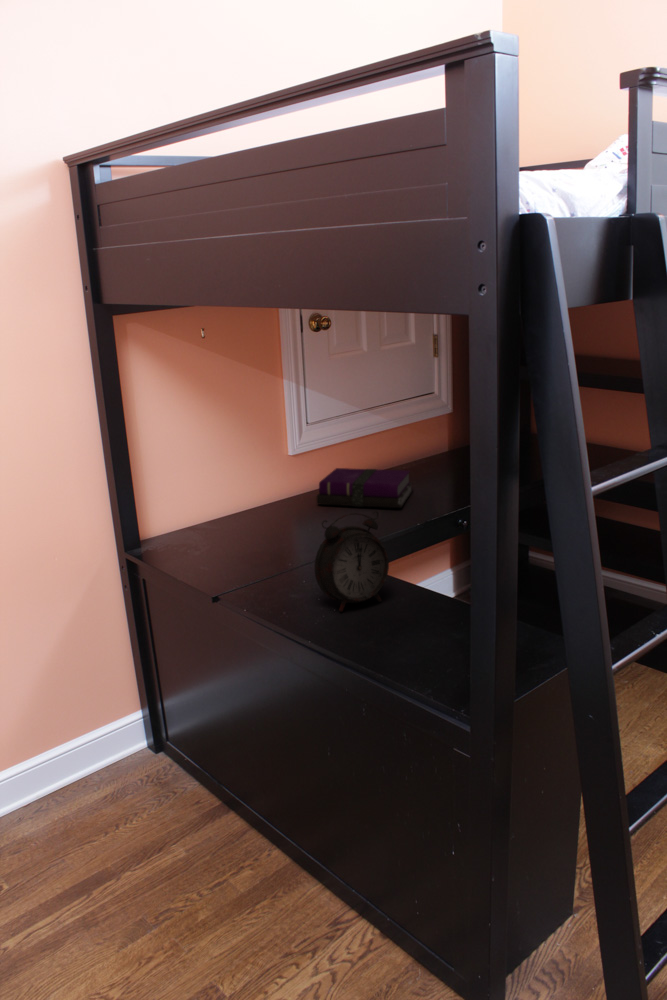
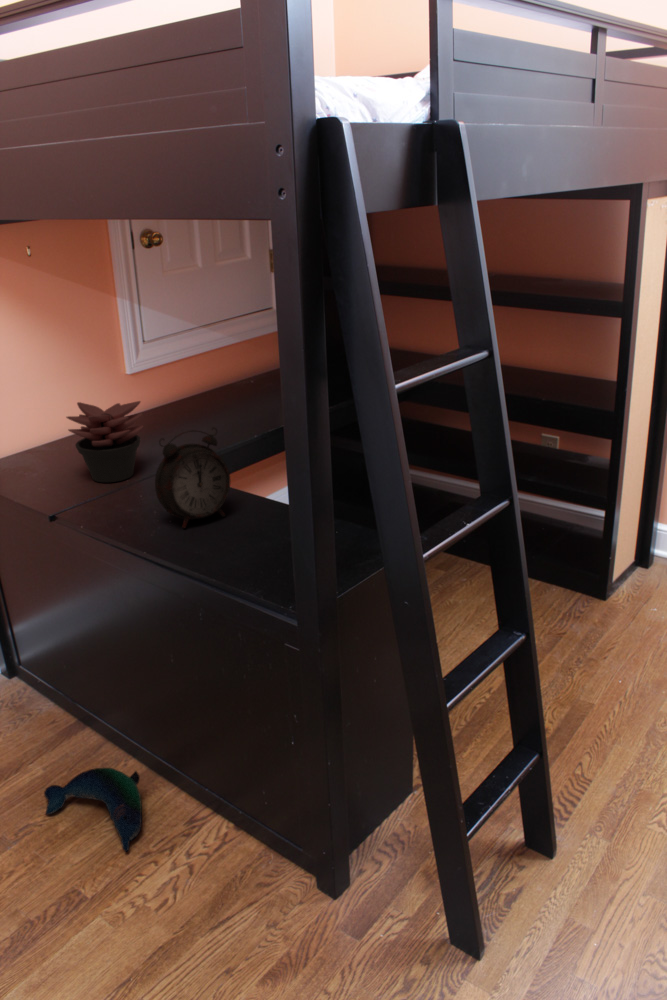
notebook: present [317,468,412,508] -> none [168,388,265,426]
succulent plant: none [226,480,299,560] -> present [66,401,144,482]
plush toy: none [185,855,283,949] -> present [44,768,142,852]

